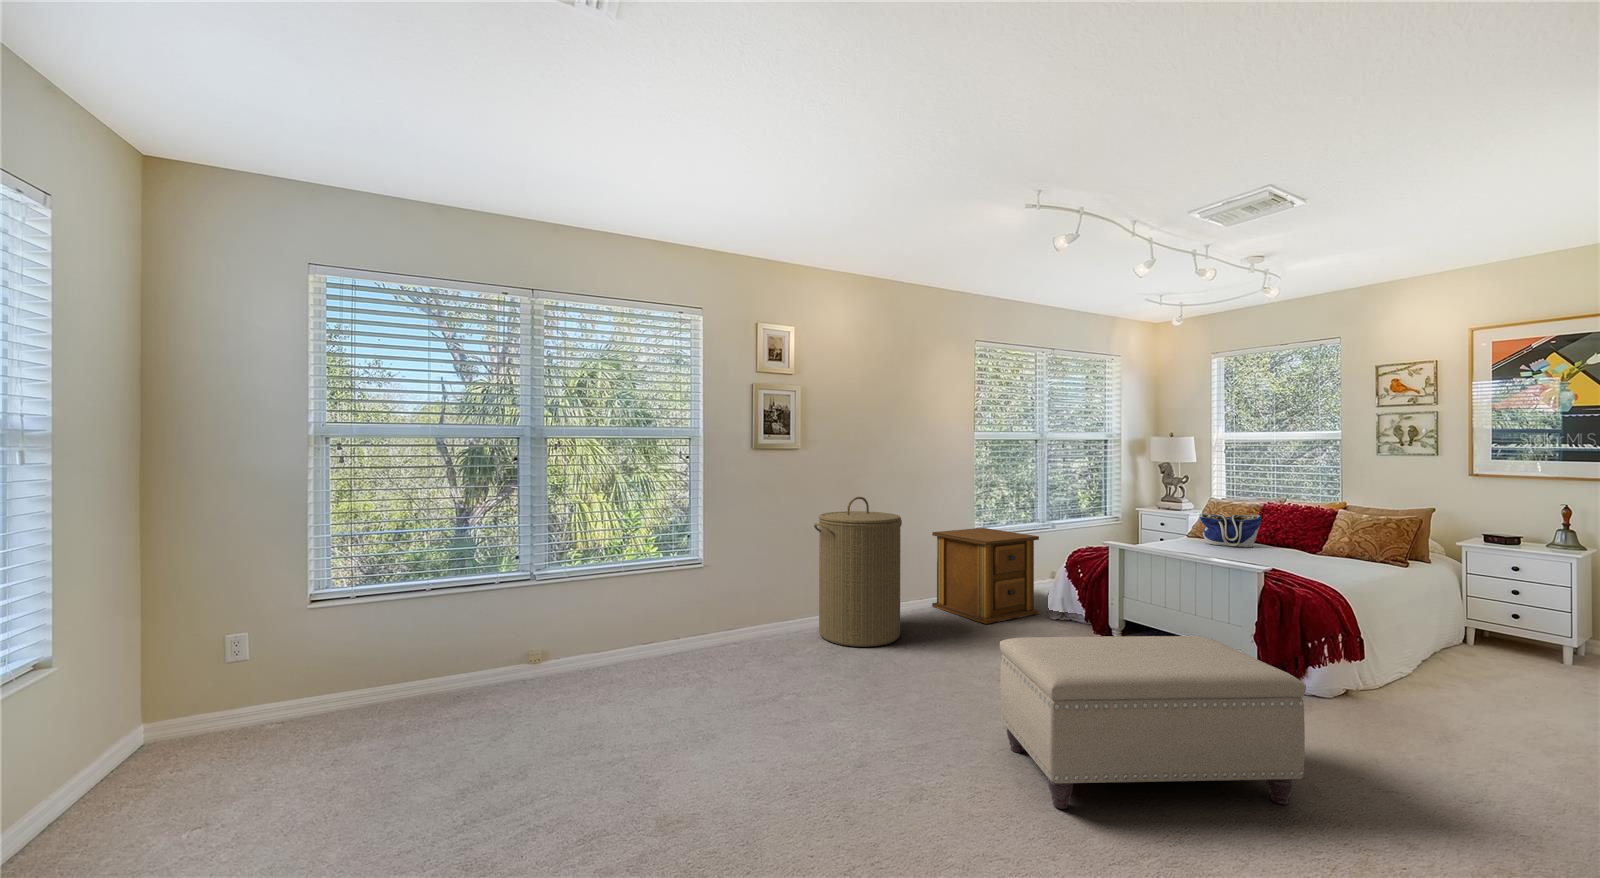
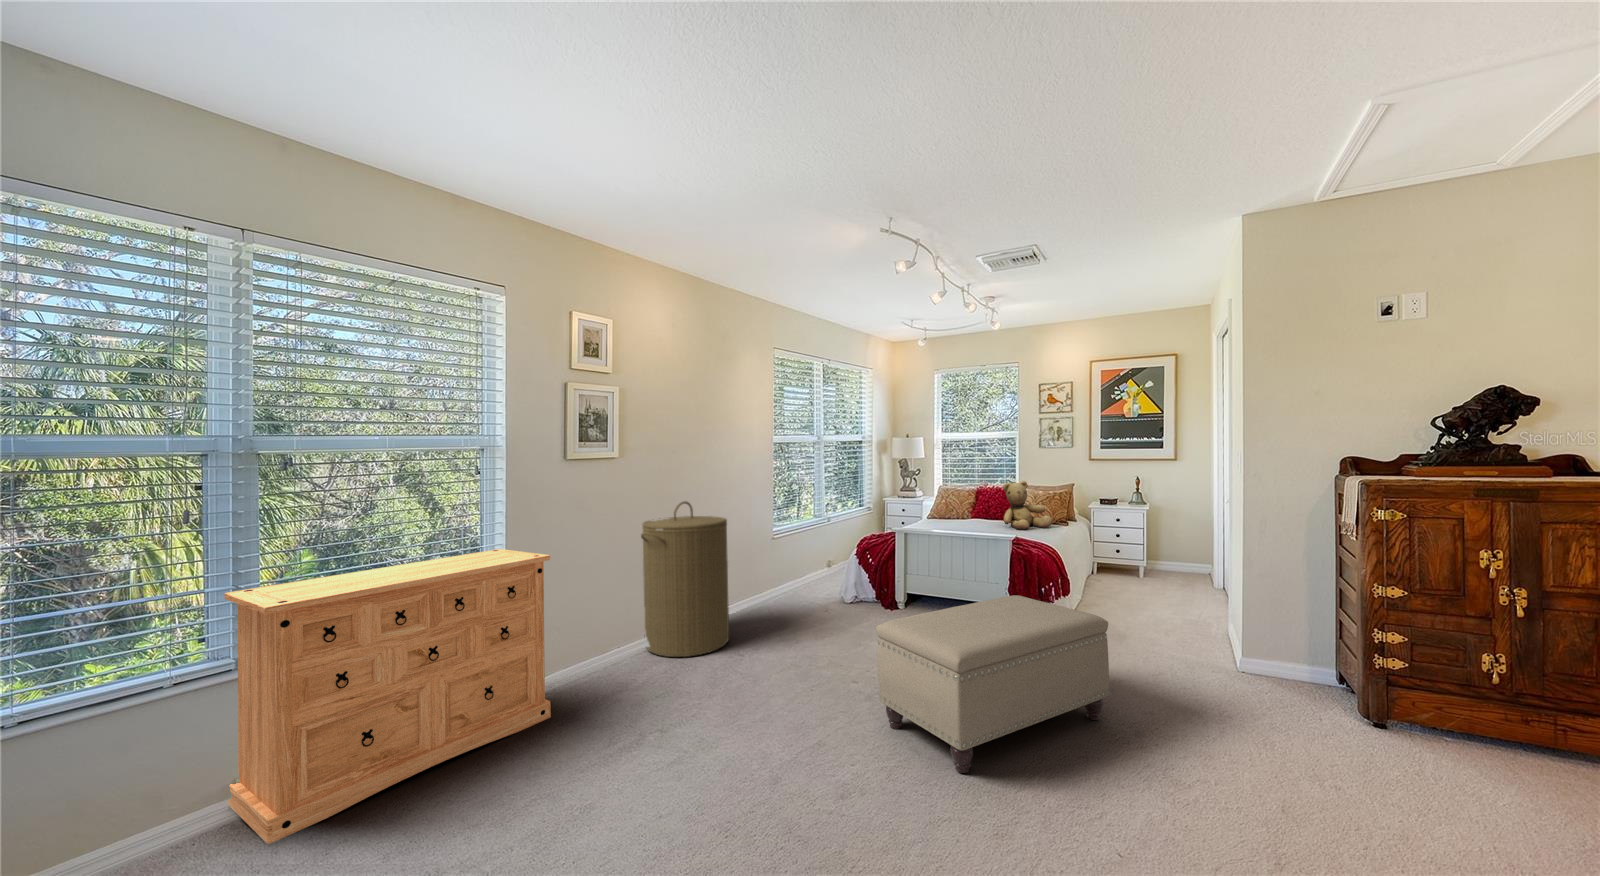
teddy bear: none [1283,499,1364,565] -> present [1003,481,1052,530]
tote bag: present [1199,513,1262,547] -> none [942,496,984,522]
dresser: none [509,526,720,712] -> present [224,549,551,844]
side table: present [932,528,1039,624] -> none [739,524,834,612]

